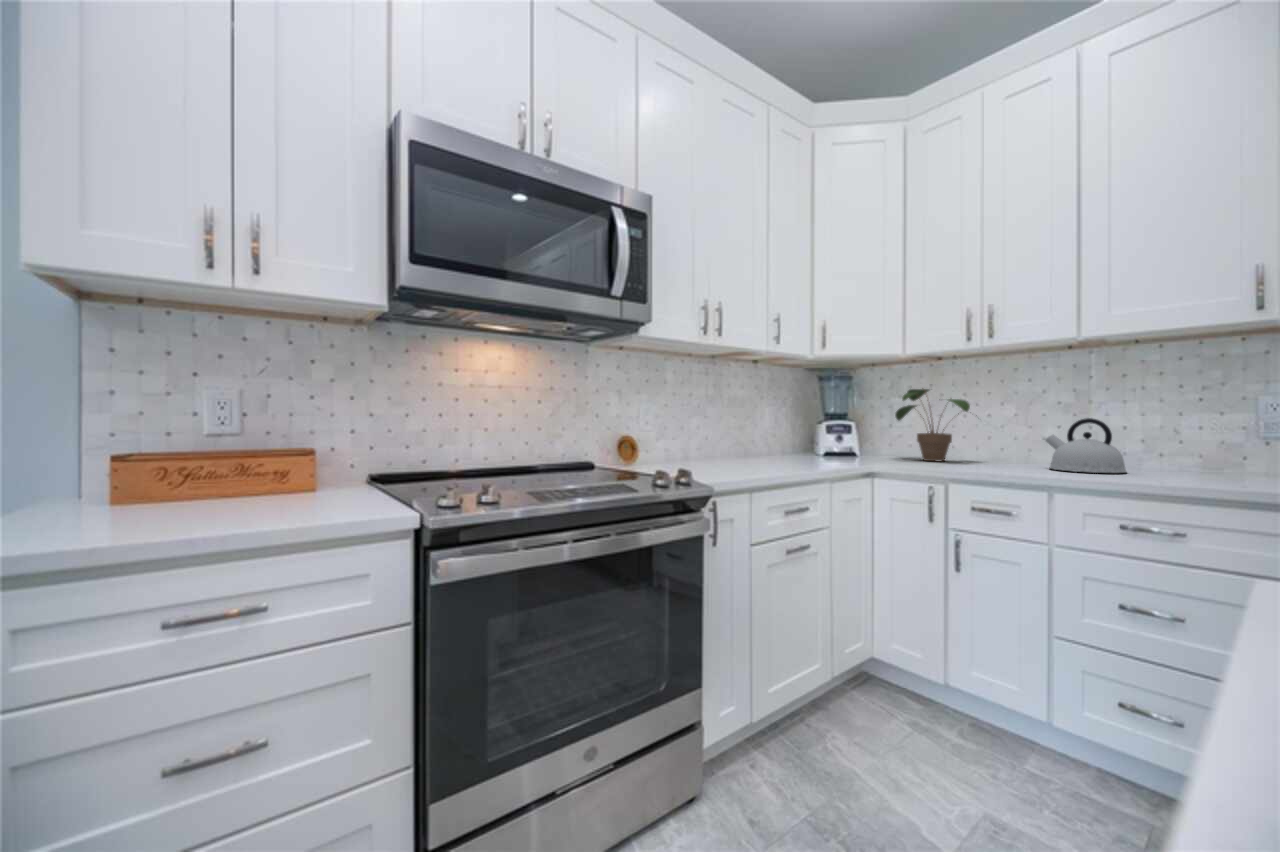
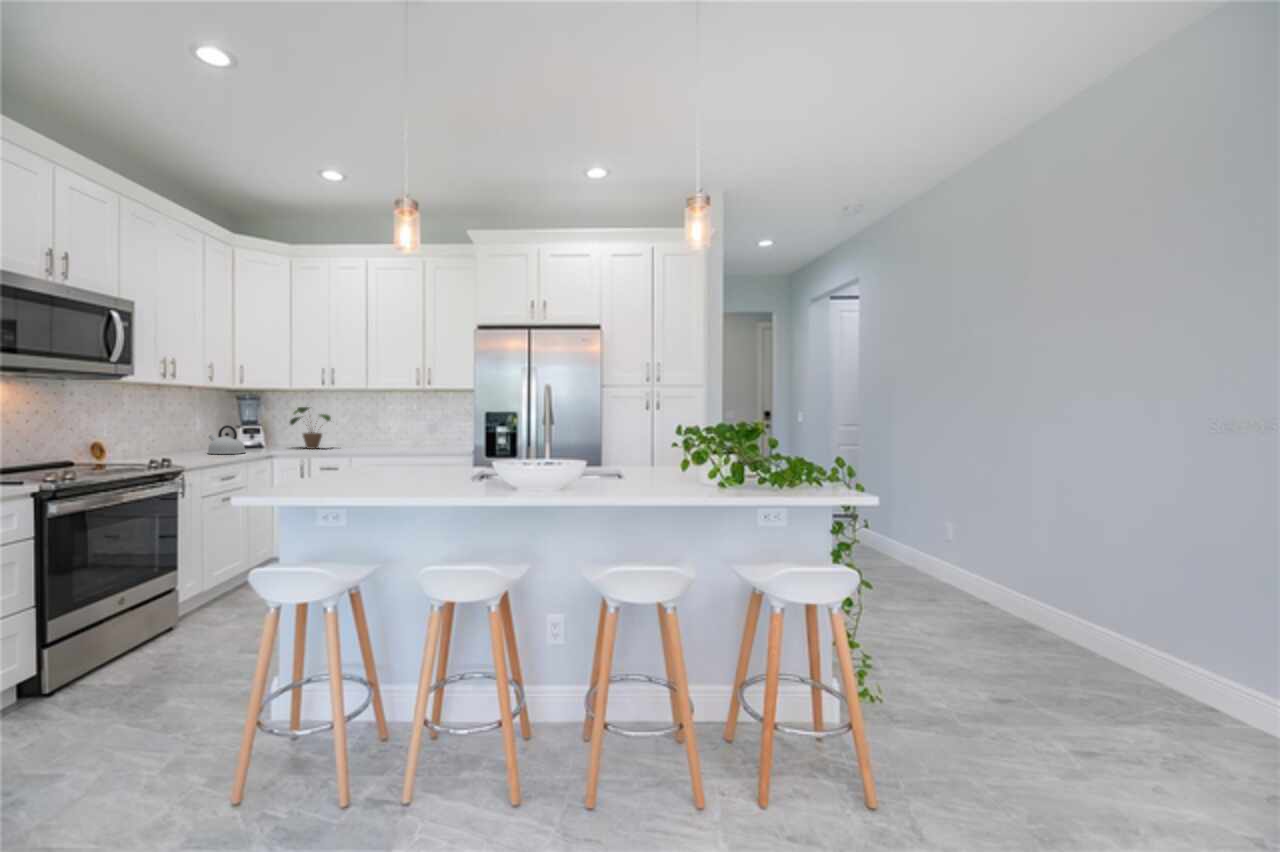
kettle: present [1046,418,1126,473] -> present [208,425,245,454]

